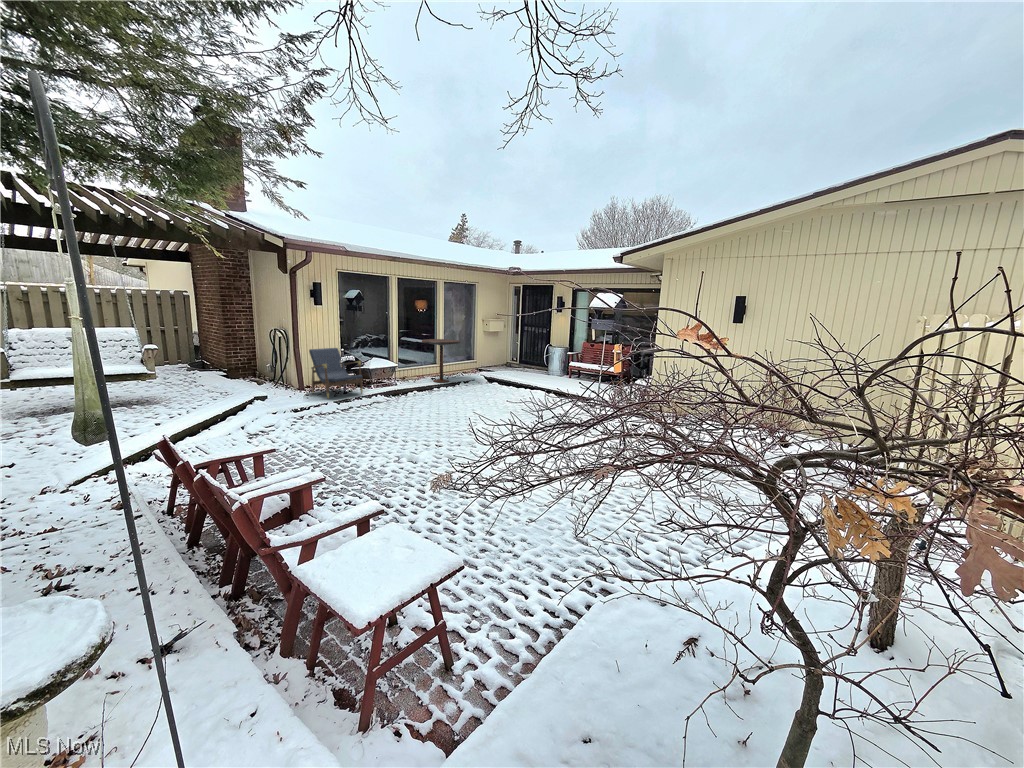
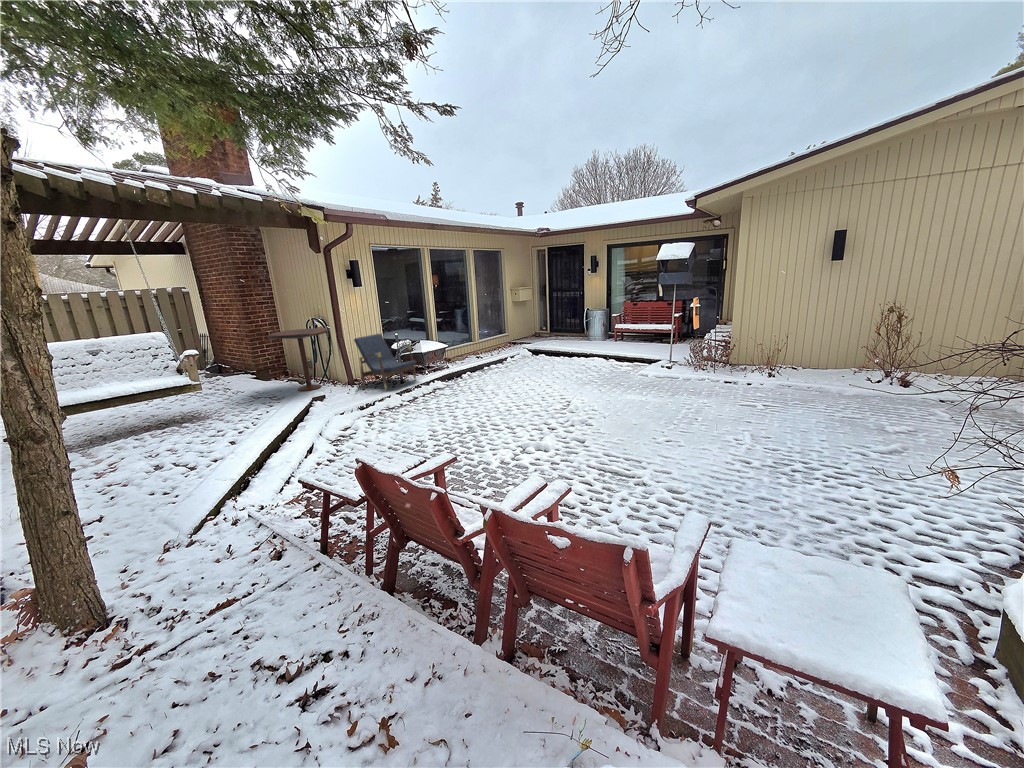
pedestal table: present [422,339,461,383] -> present [268,328,329,391]

